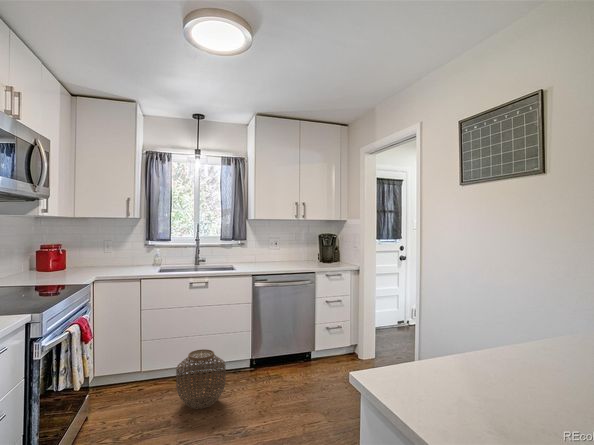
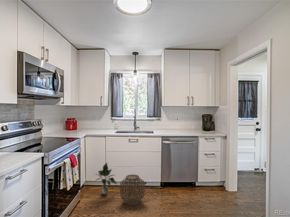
potted plant: none [117,331,167,394] -> present [97,163,117,194]

